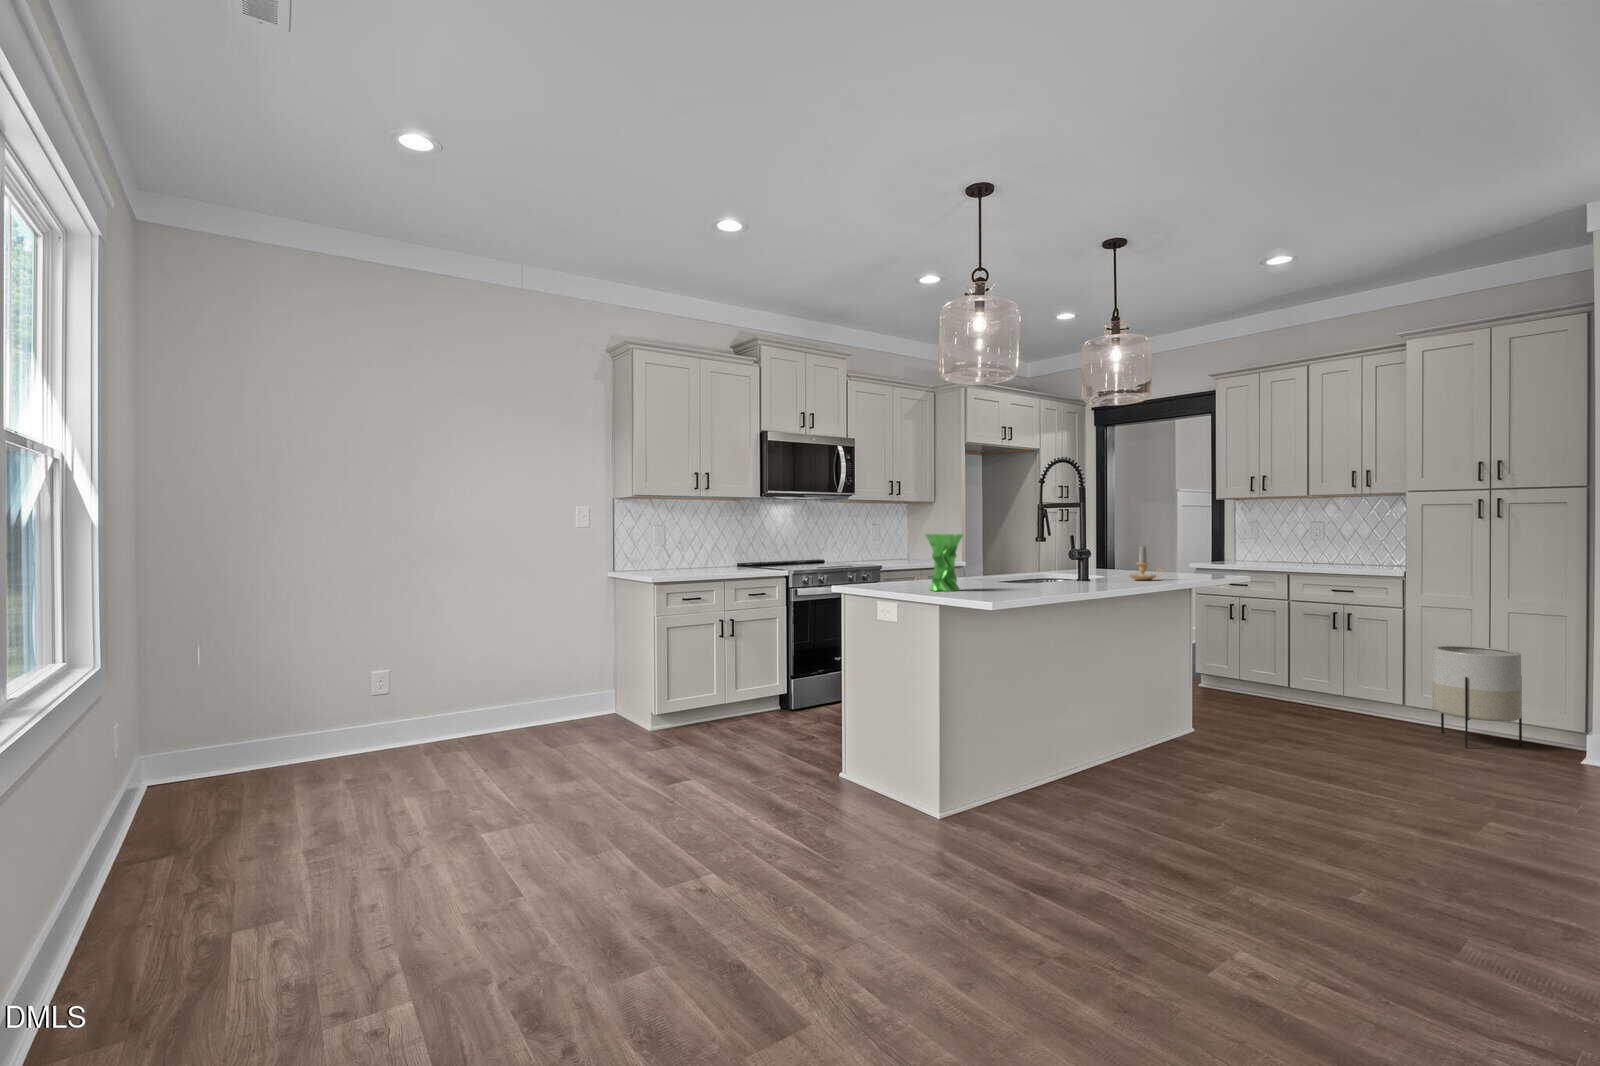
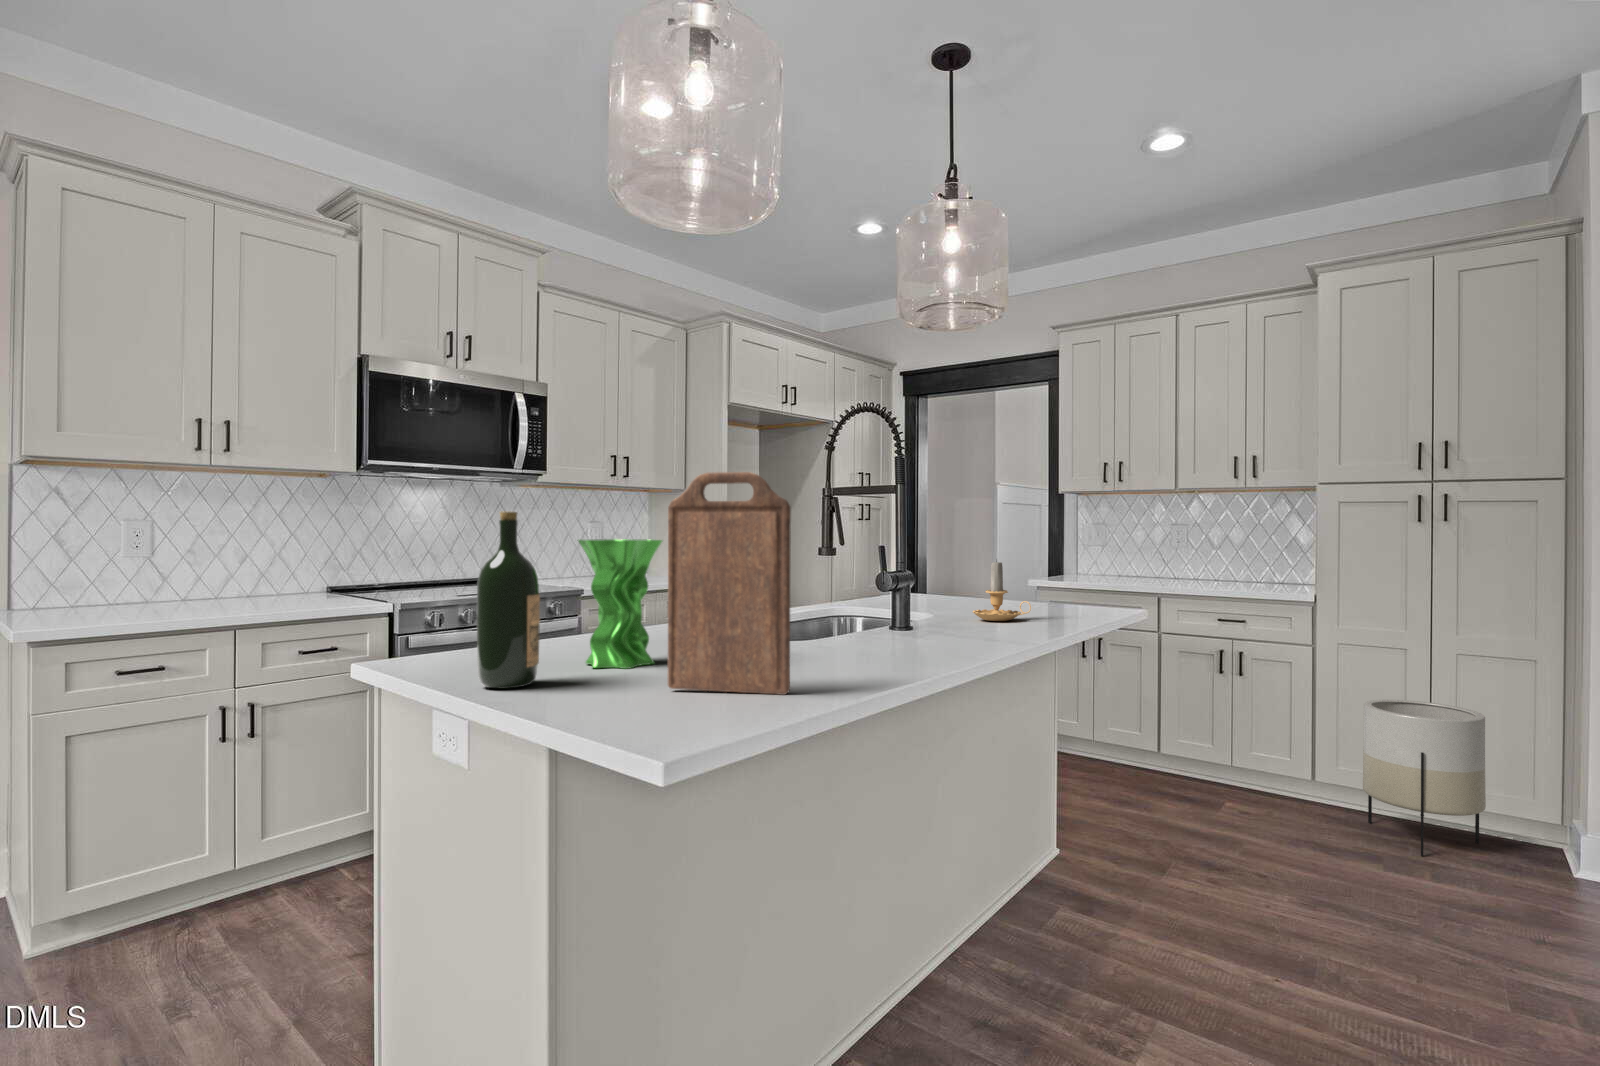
cutting board: none [976,506,1028,595] -> present [668,472,791,695]
wine bottle: none [895,523,919,594] -> present [477,512,540,689]

